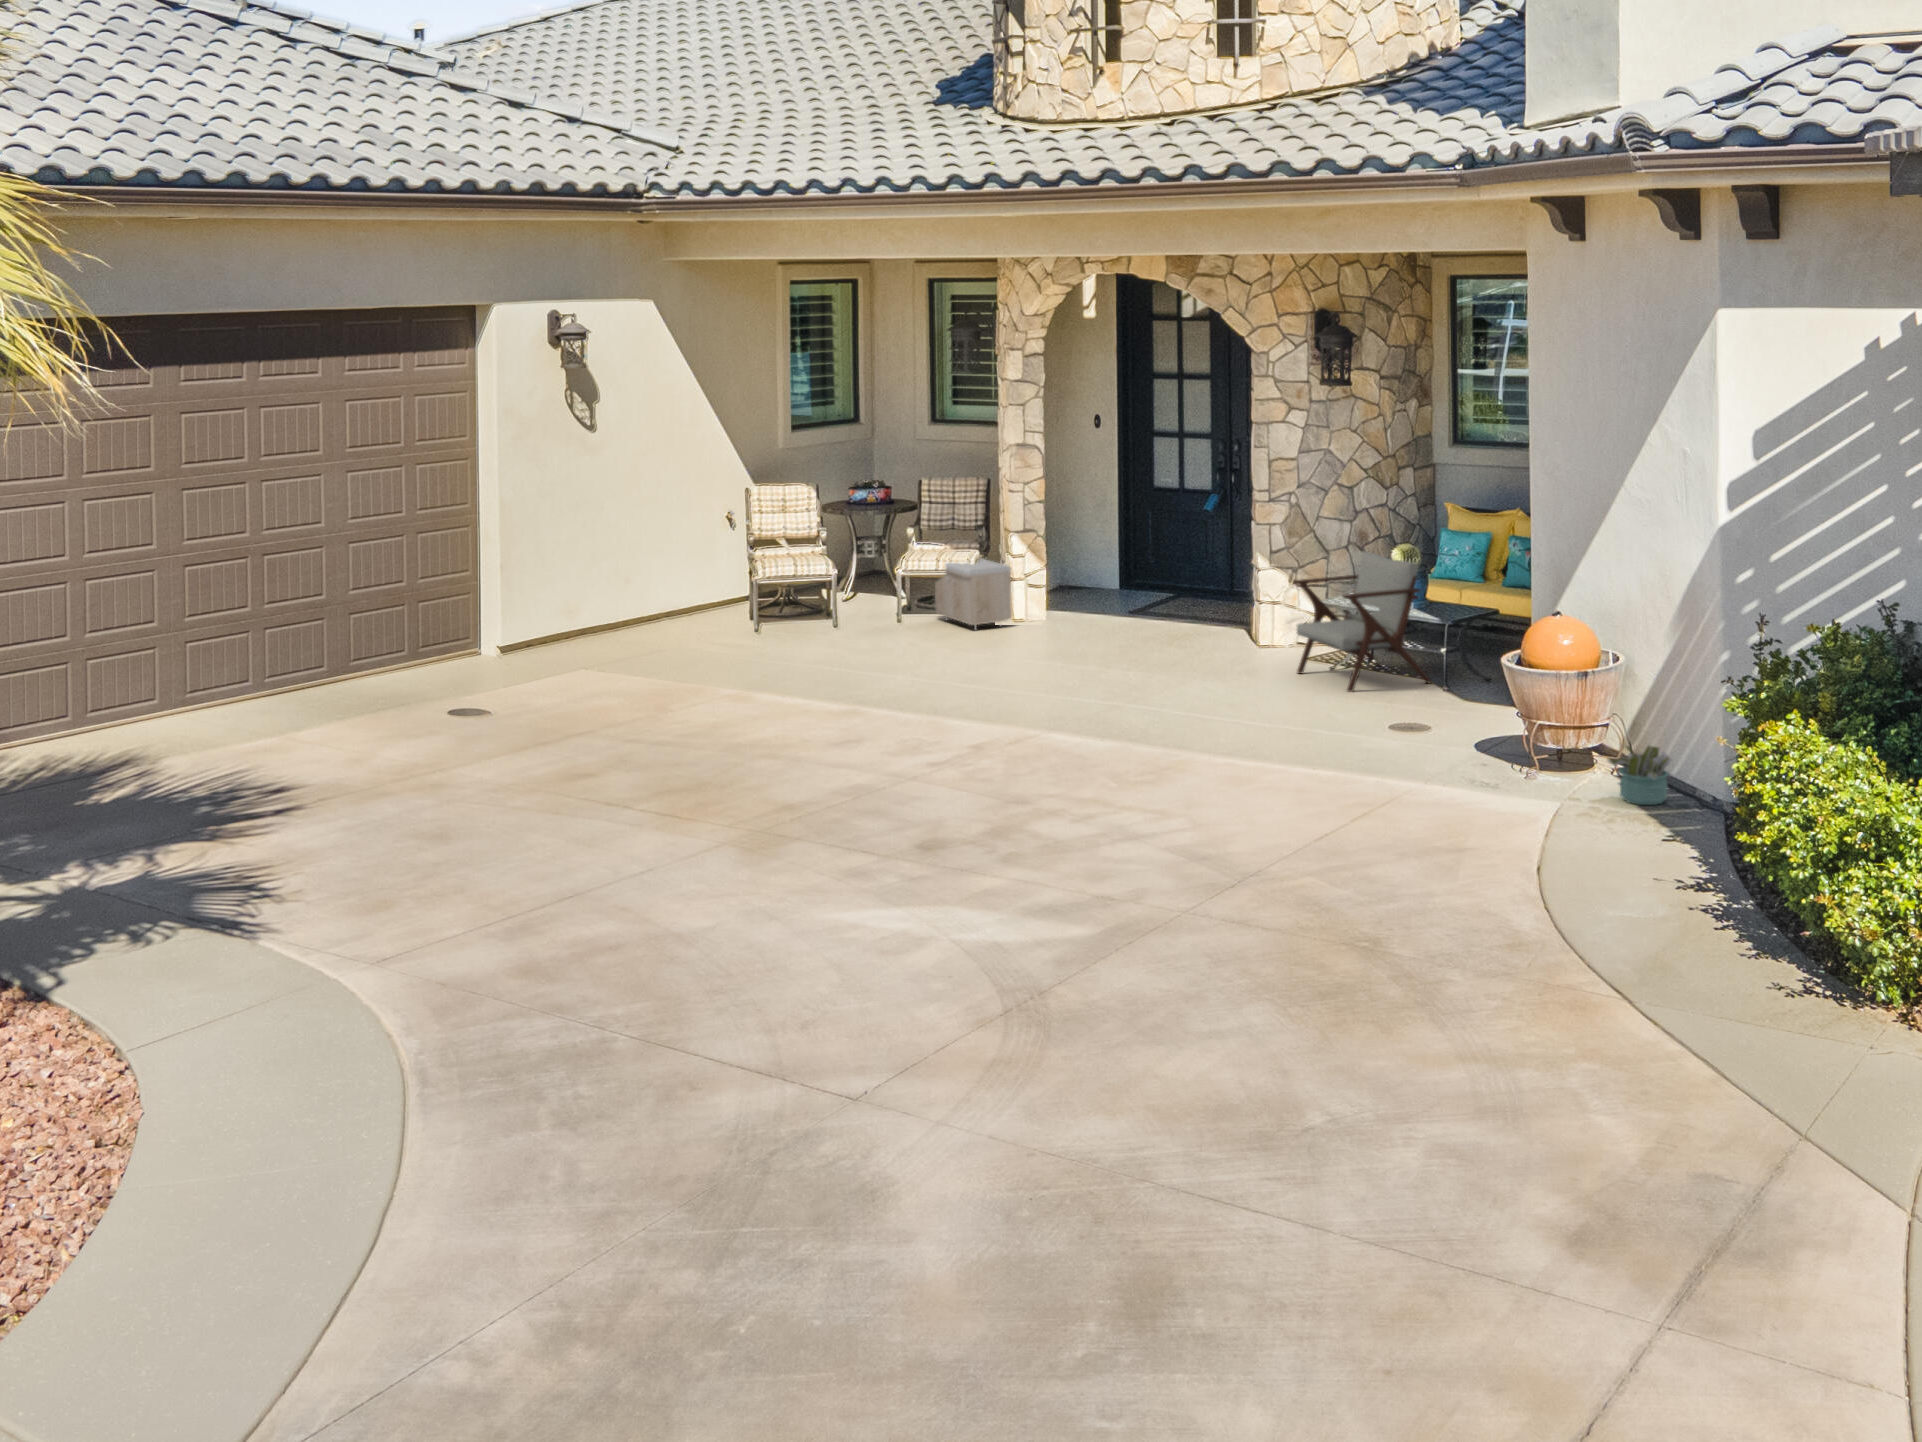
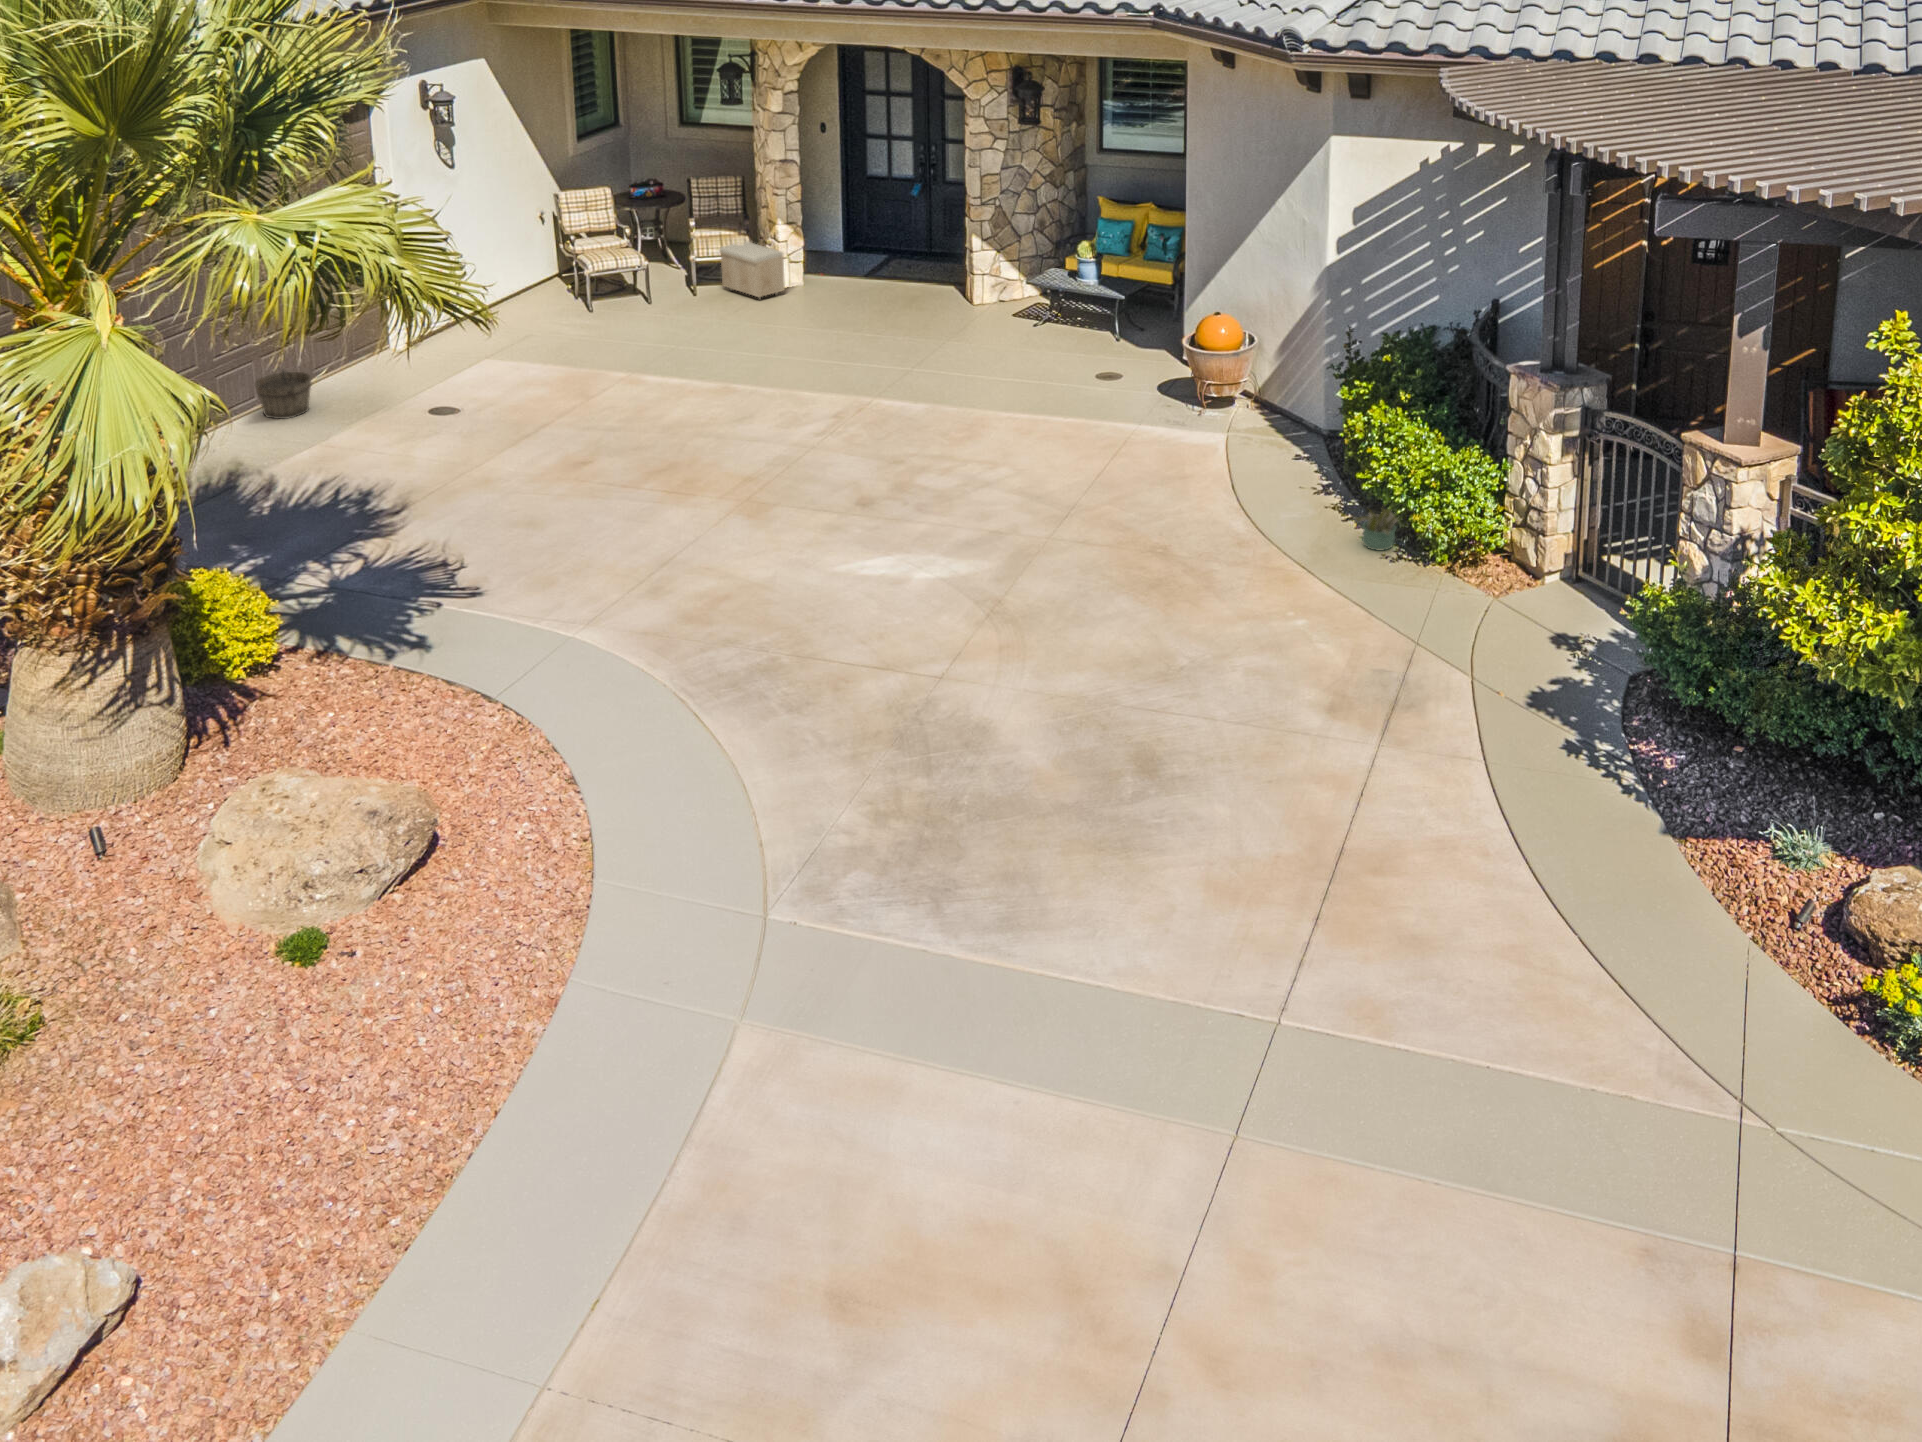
lounge chair: present [1293,551,1431,692] -> none [1011,245,1106,347]
wooden bucket: none [243,639,318,706] -> present [255,371,311,419]
decorative plant: present [1607,746,1671,805] -> present [1355,508,1397,551]

